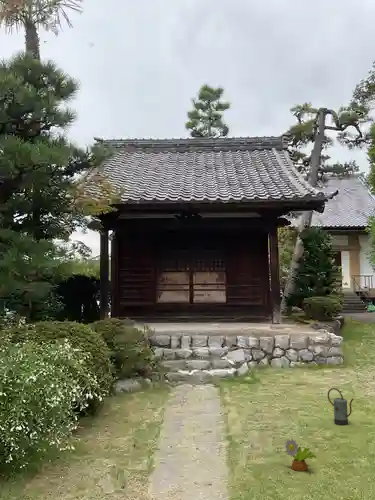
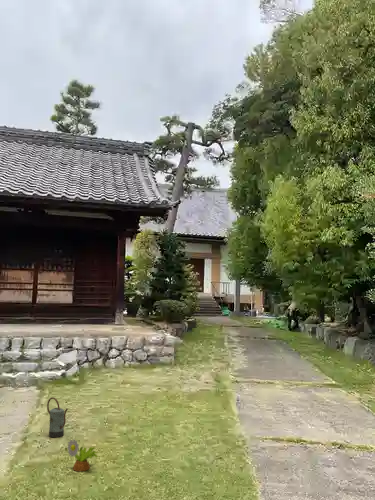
watering can: present [328,388,353,425] -> present [47,397,68,438]

